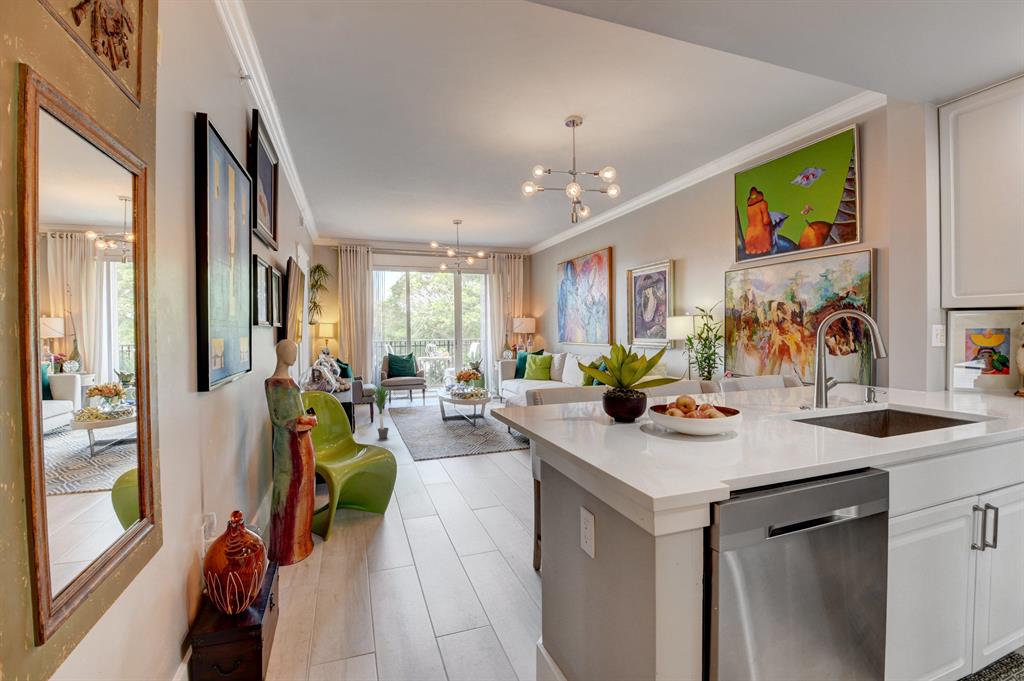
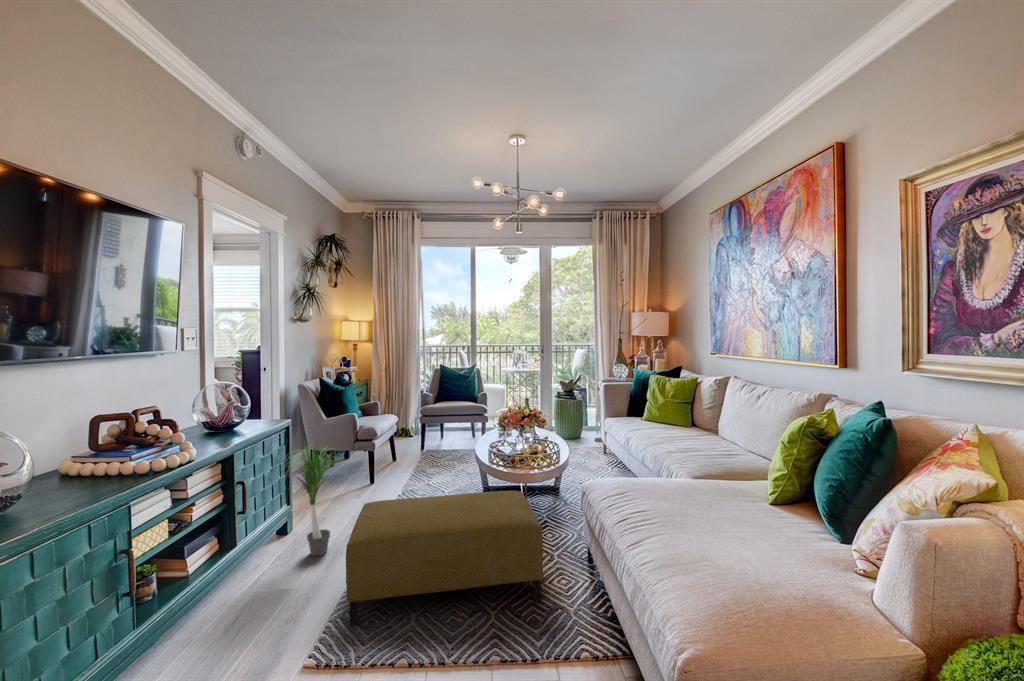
ottoman: none [413,401,498,446] -> present [346,491,543,625]

